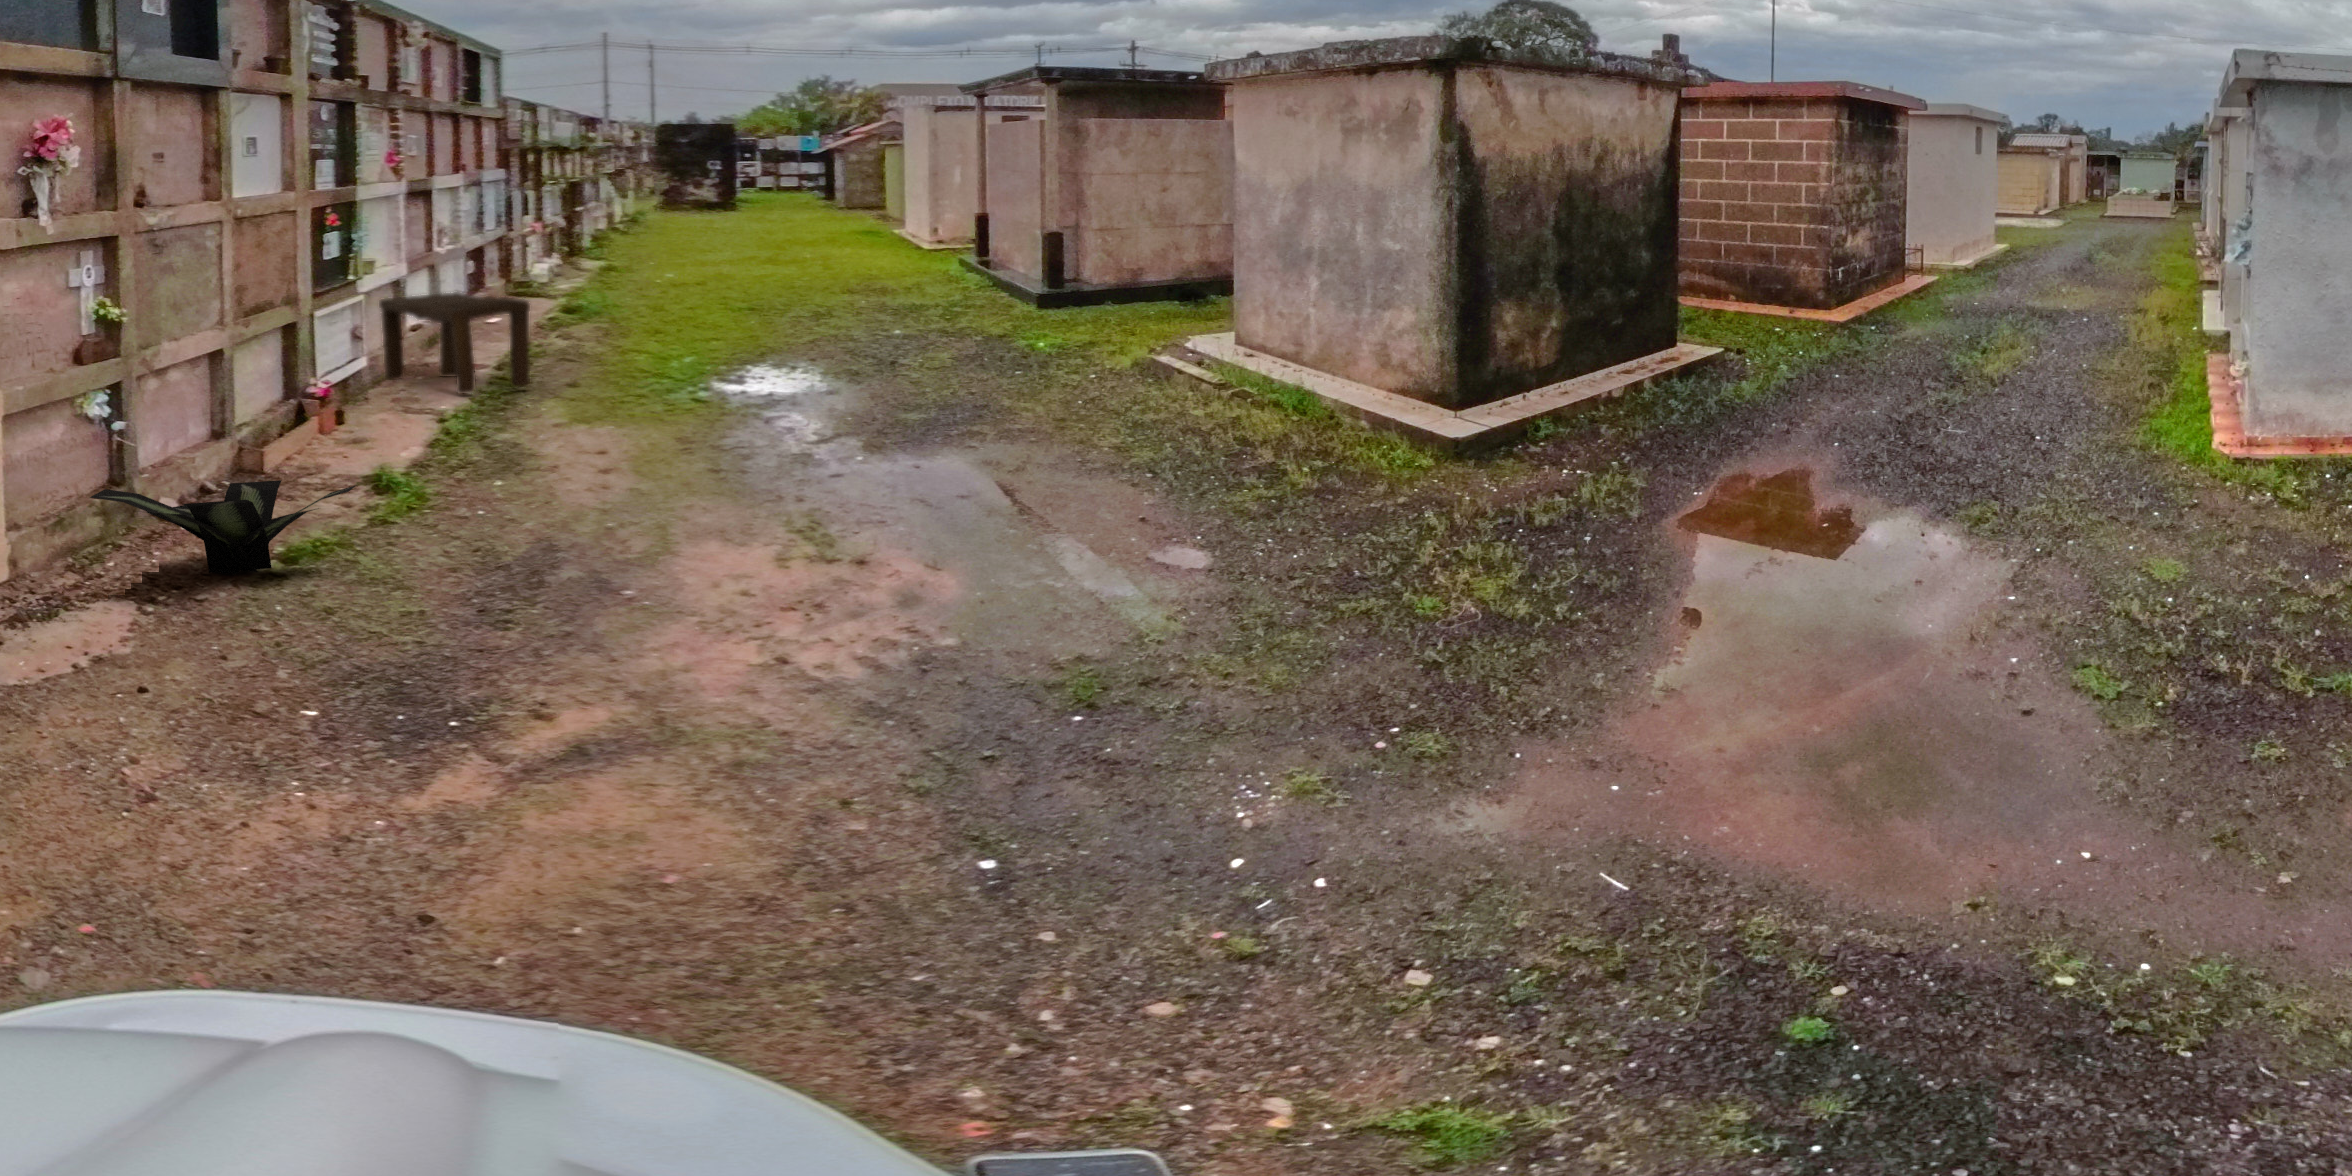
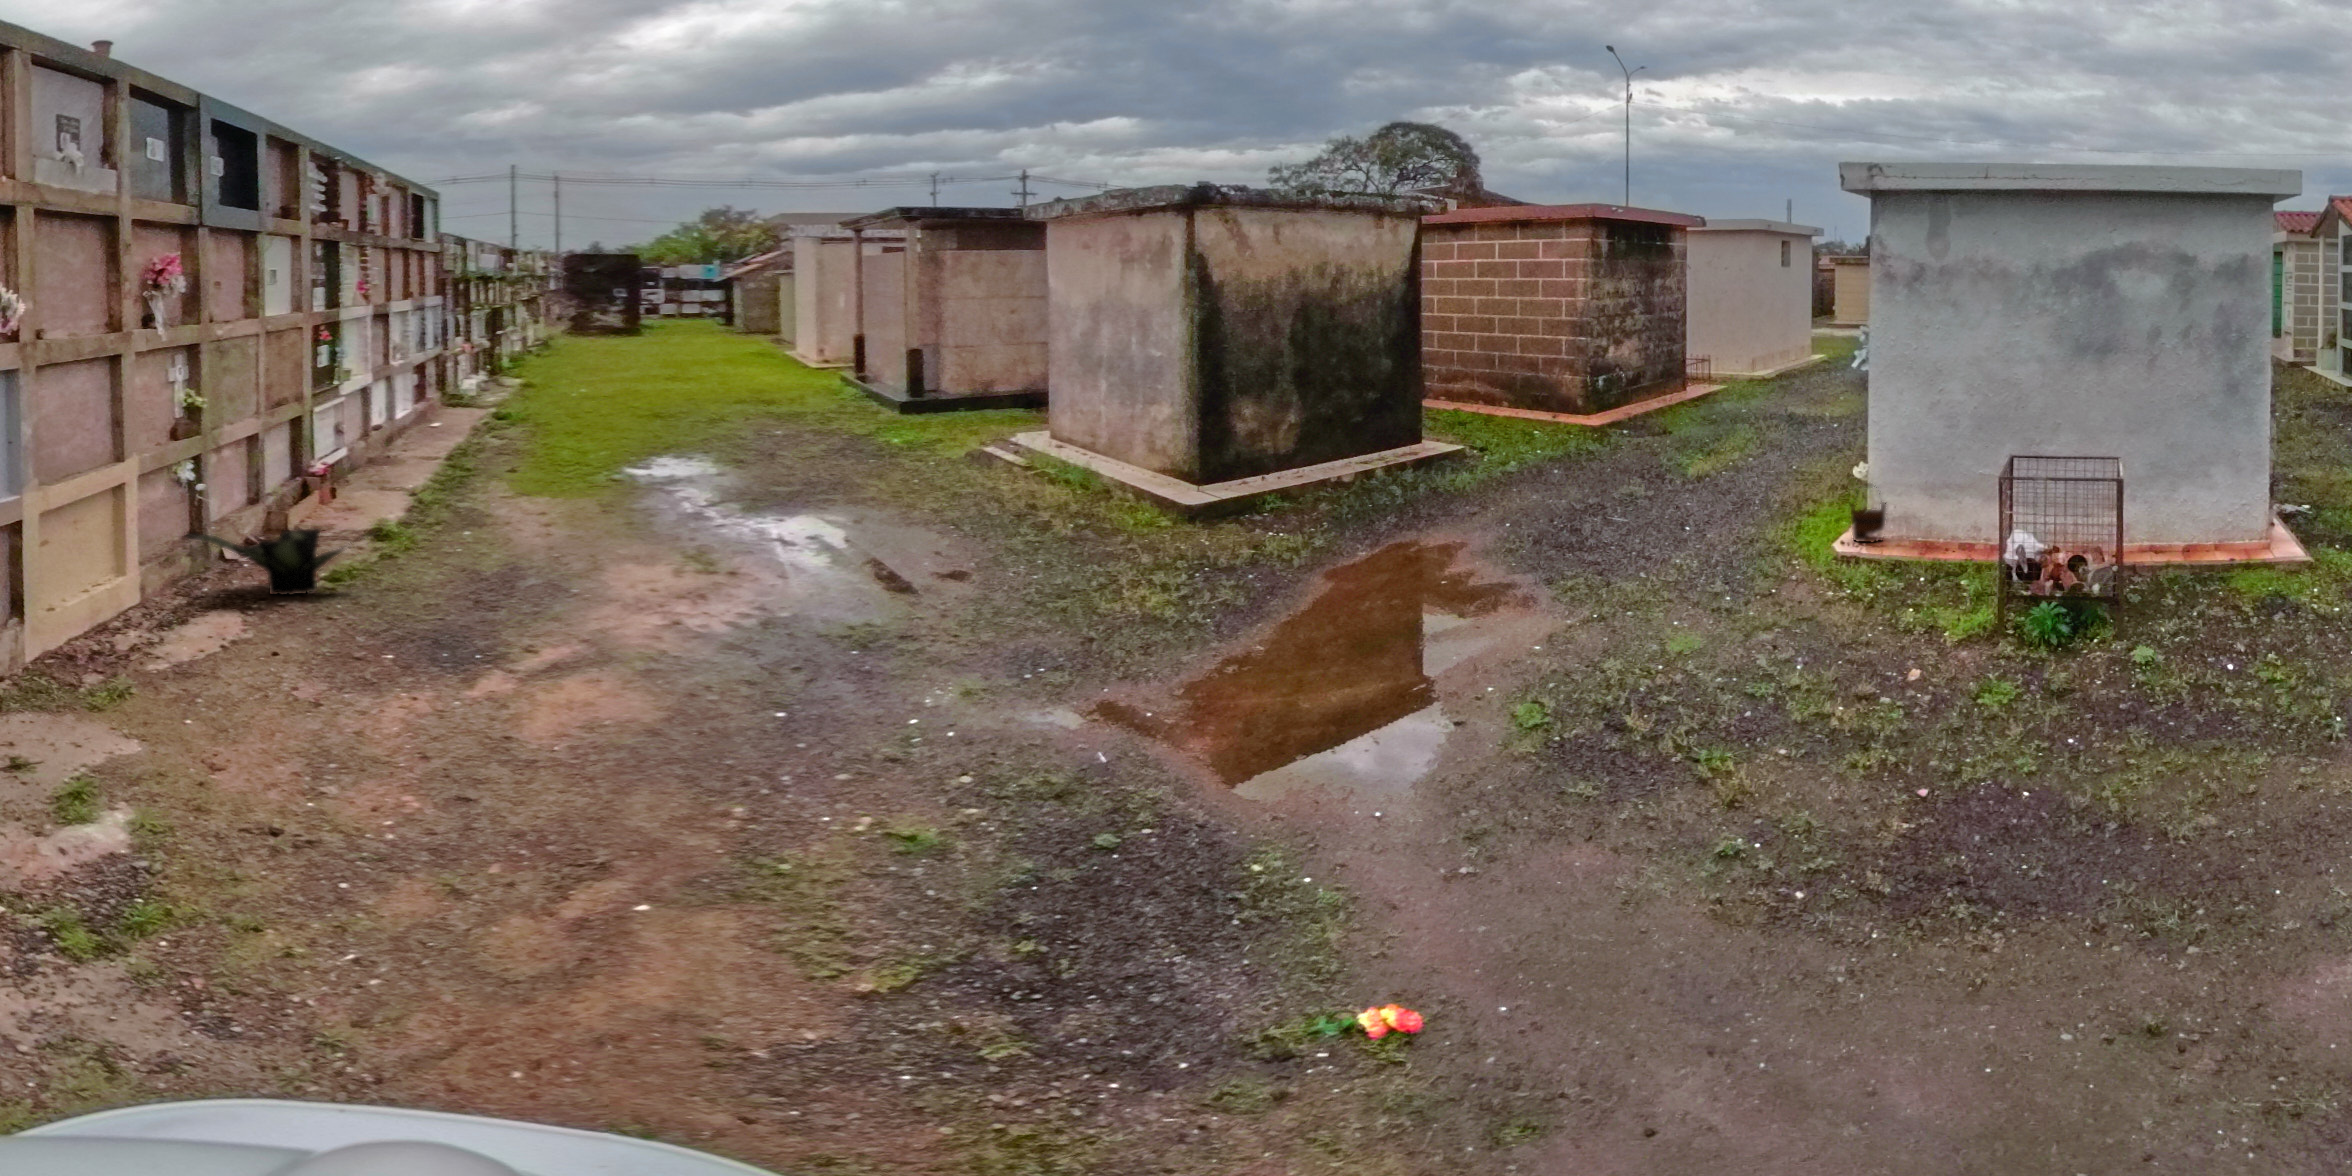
bench: present [379,292,530,394] -> none [355,397,486,478]
wooden bucket: none [2240,416,2288,495] -> present [1851,484,1886,543]

